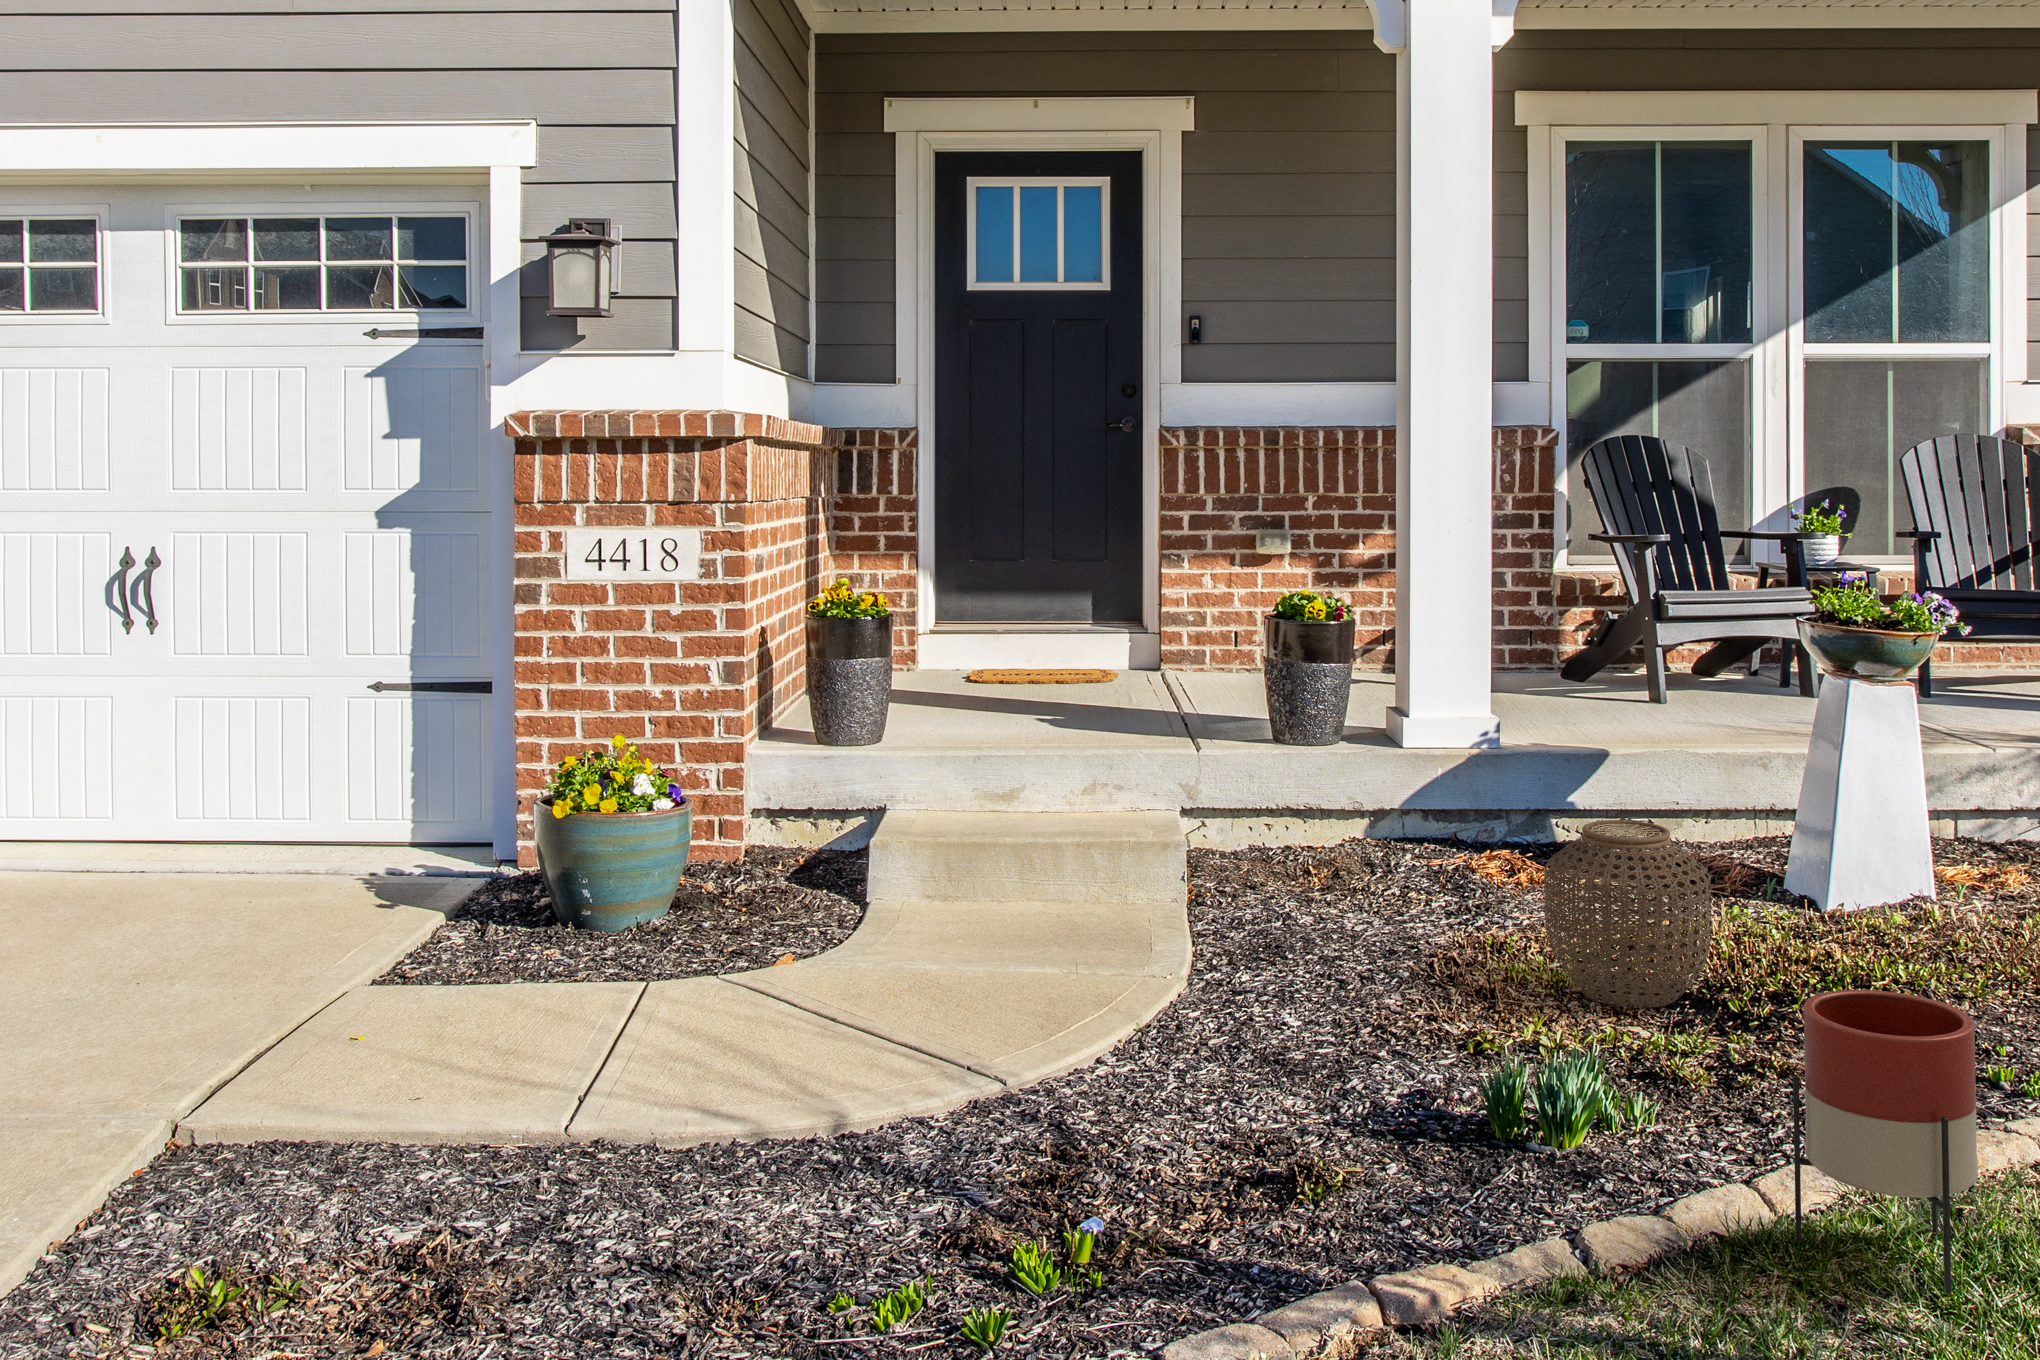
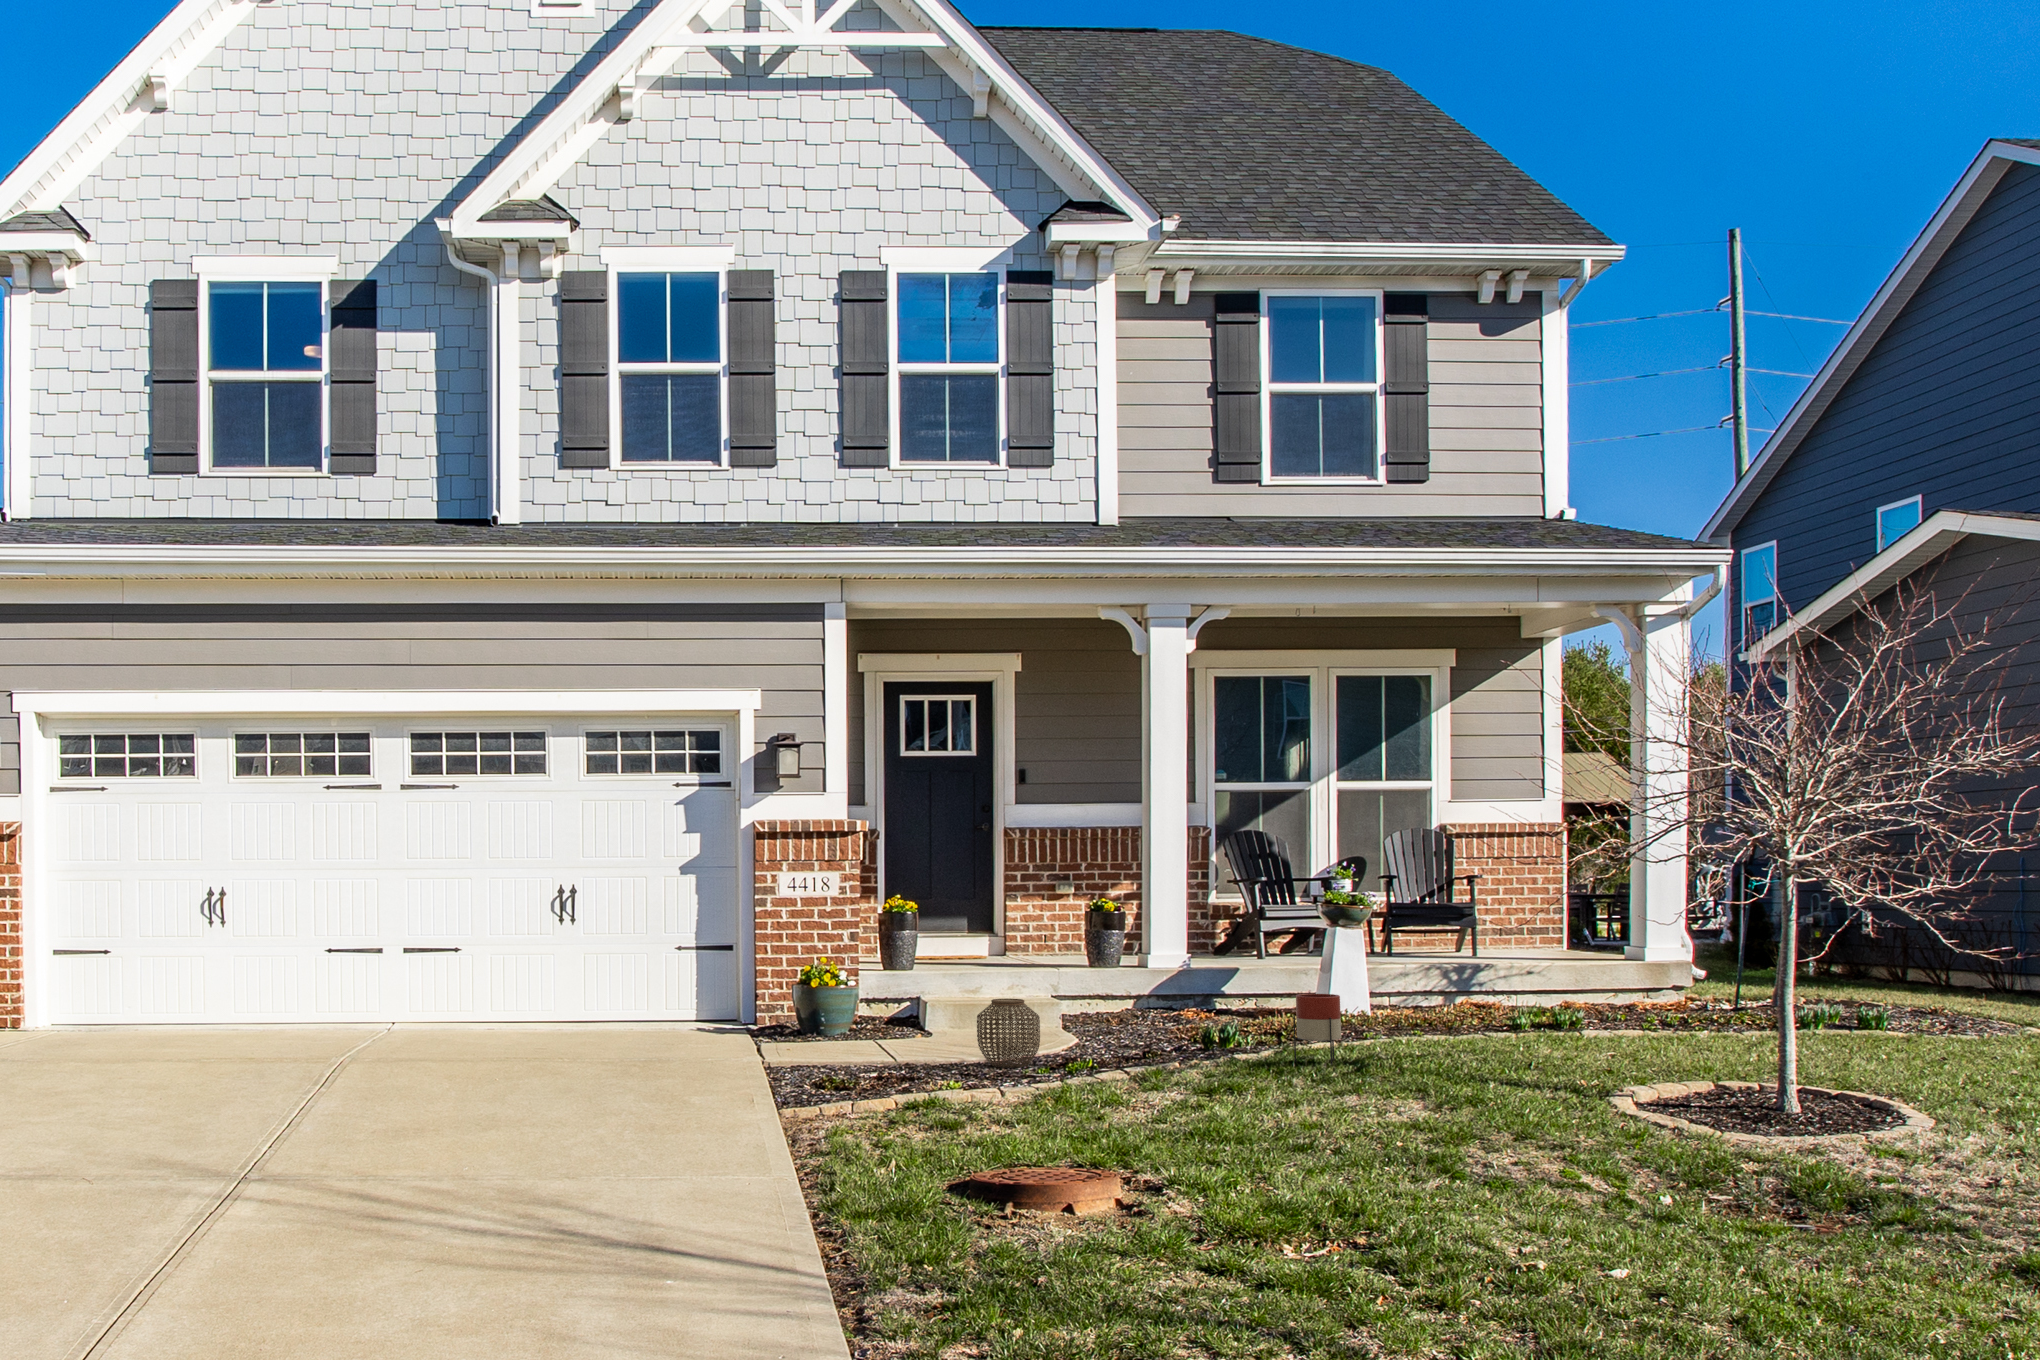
woven basket: present [1544,820,1711,1008] -> present [977,999,1040,1068]

